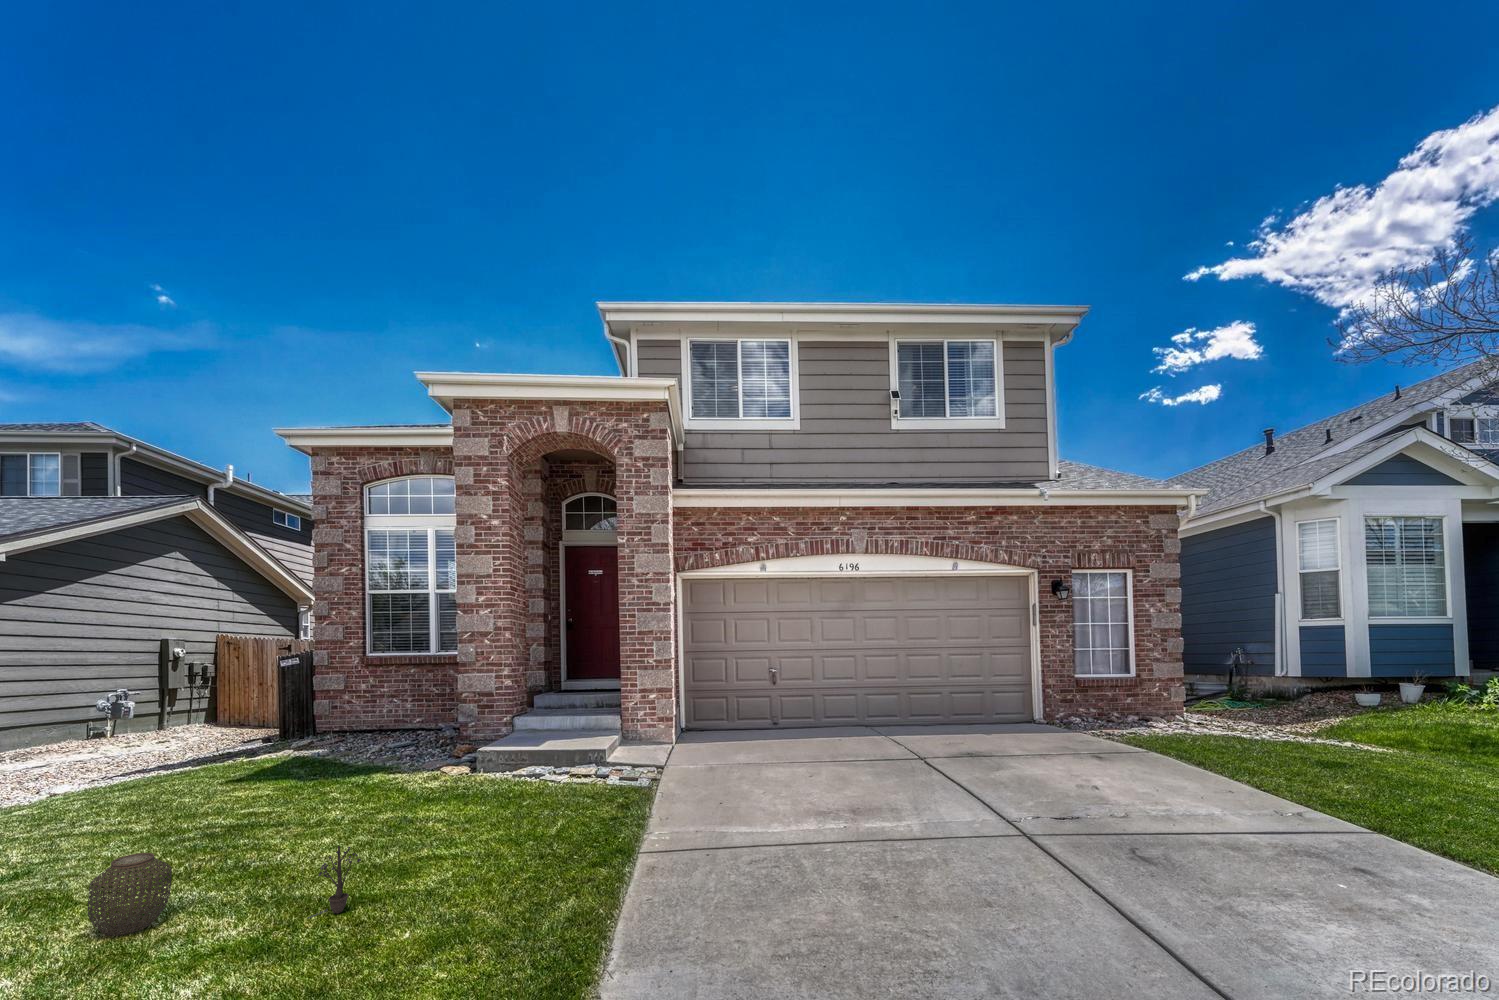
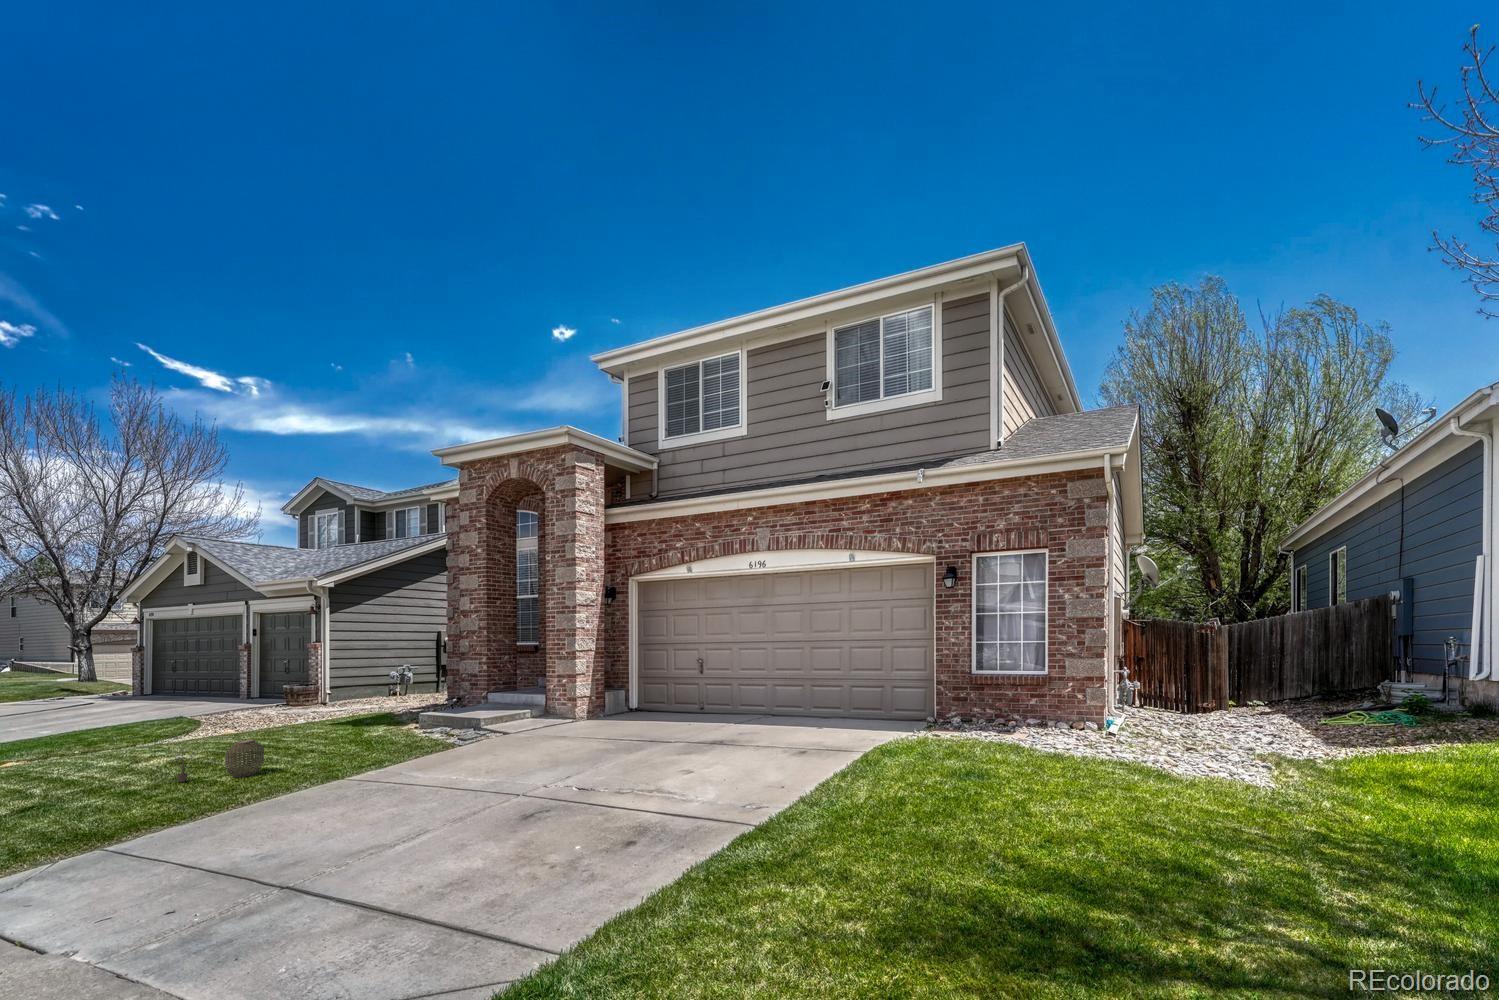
woven basket: present [88,853,172,936] -> present [225,739,264,777]

